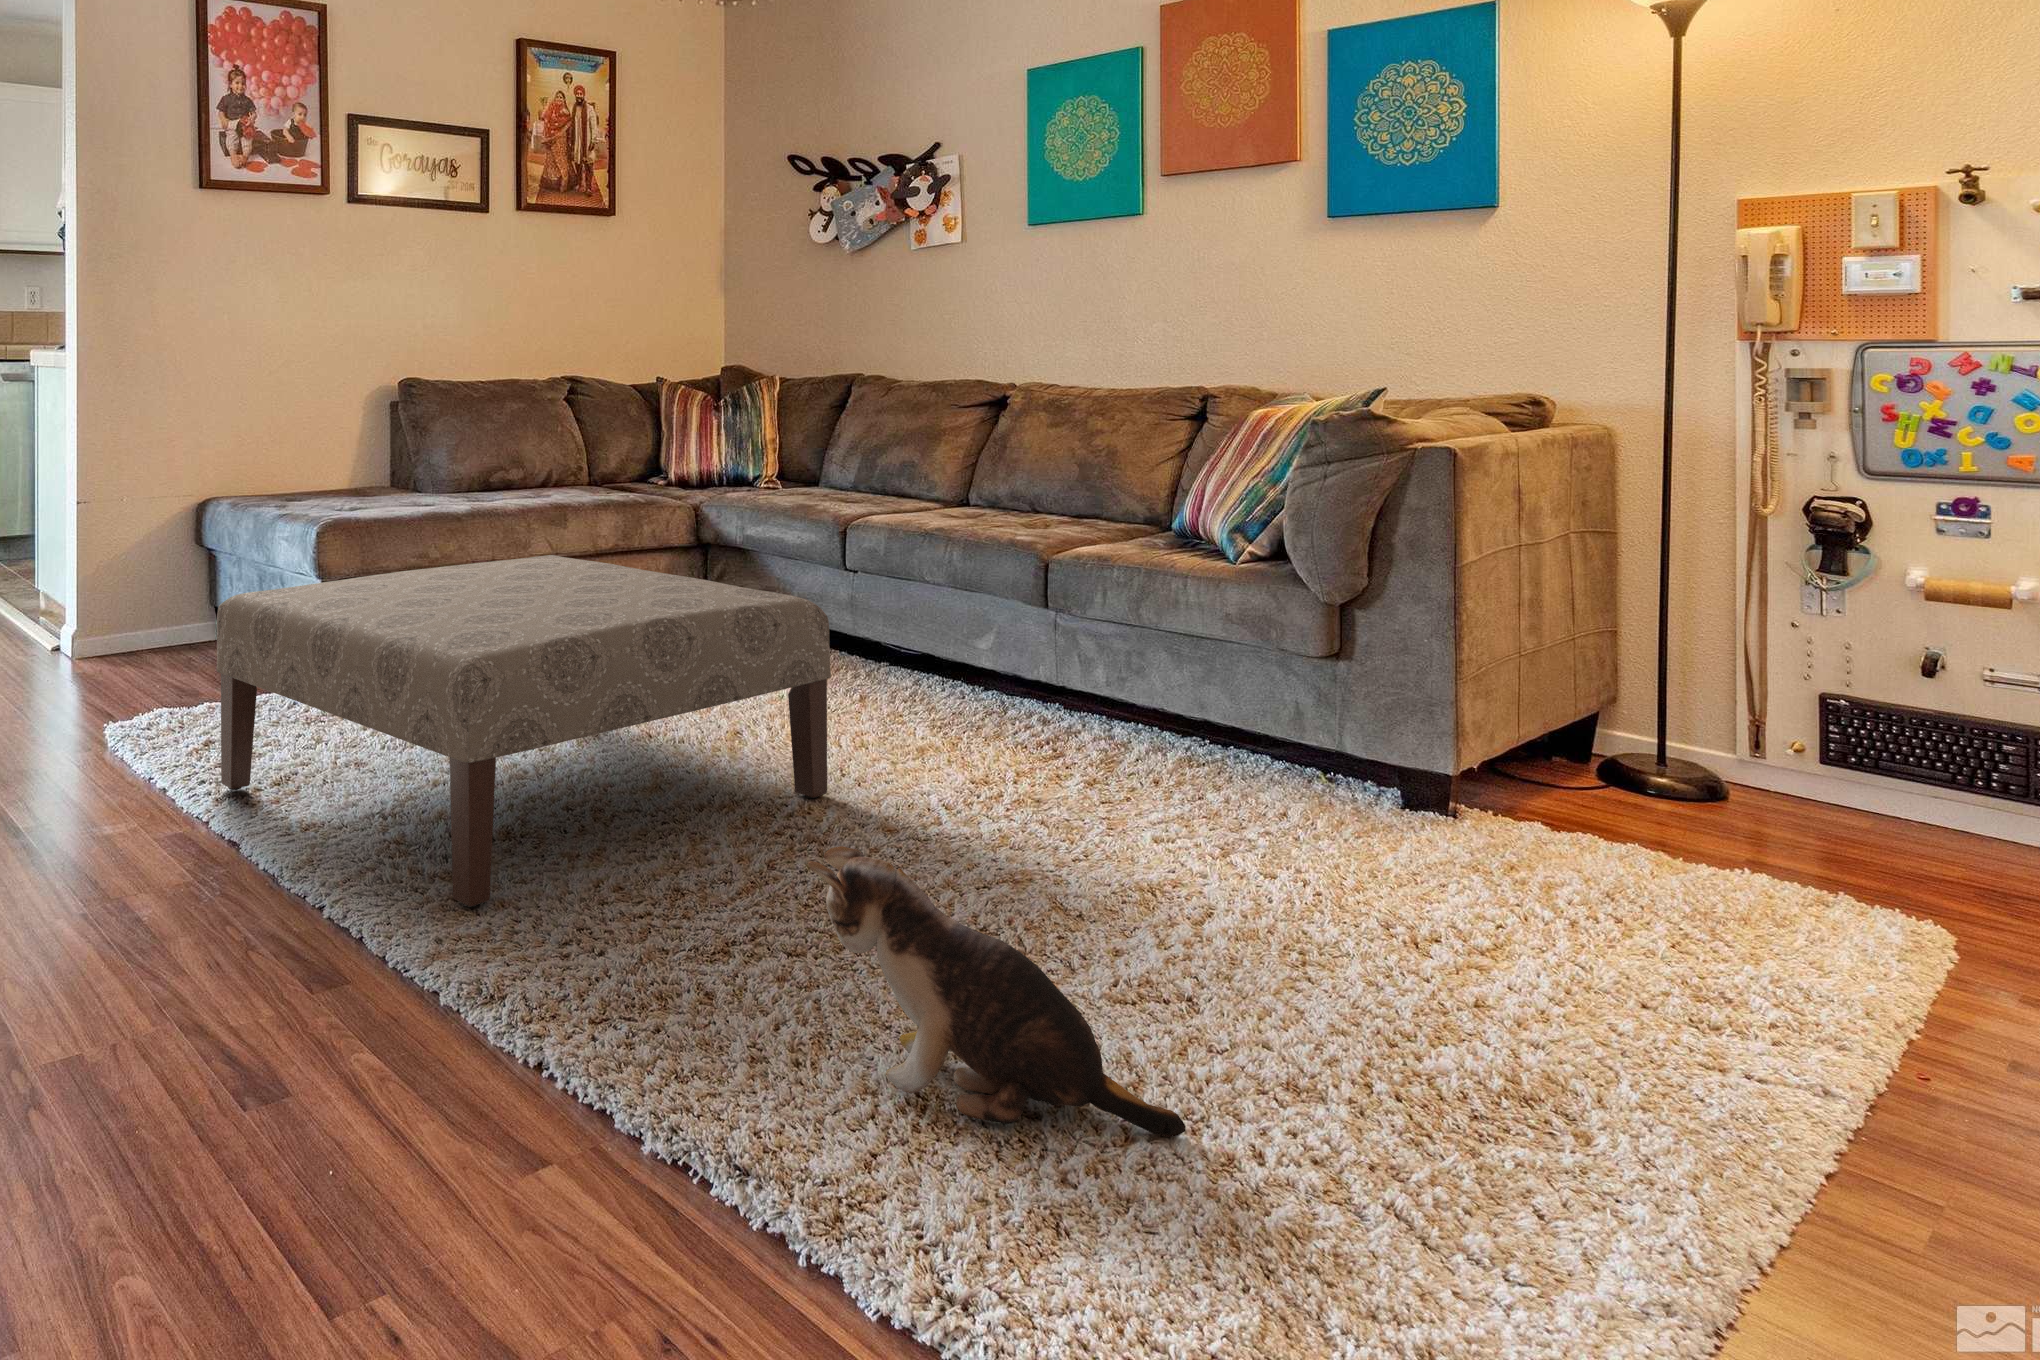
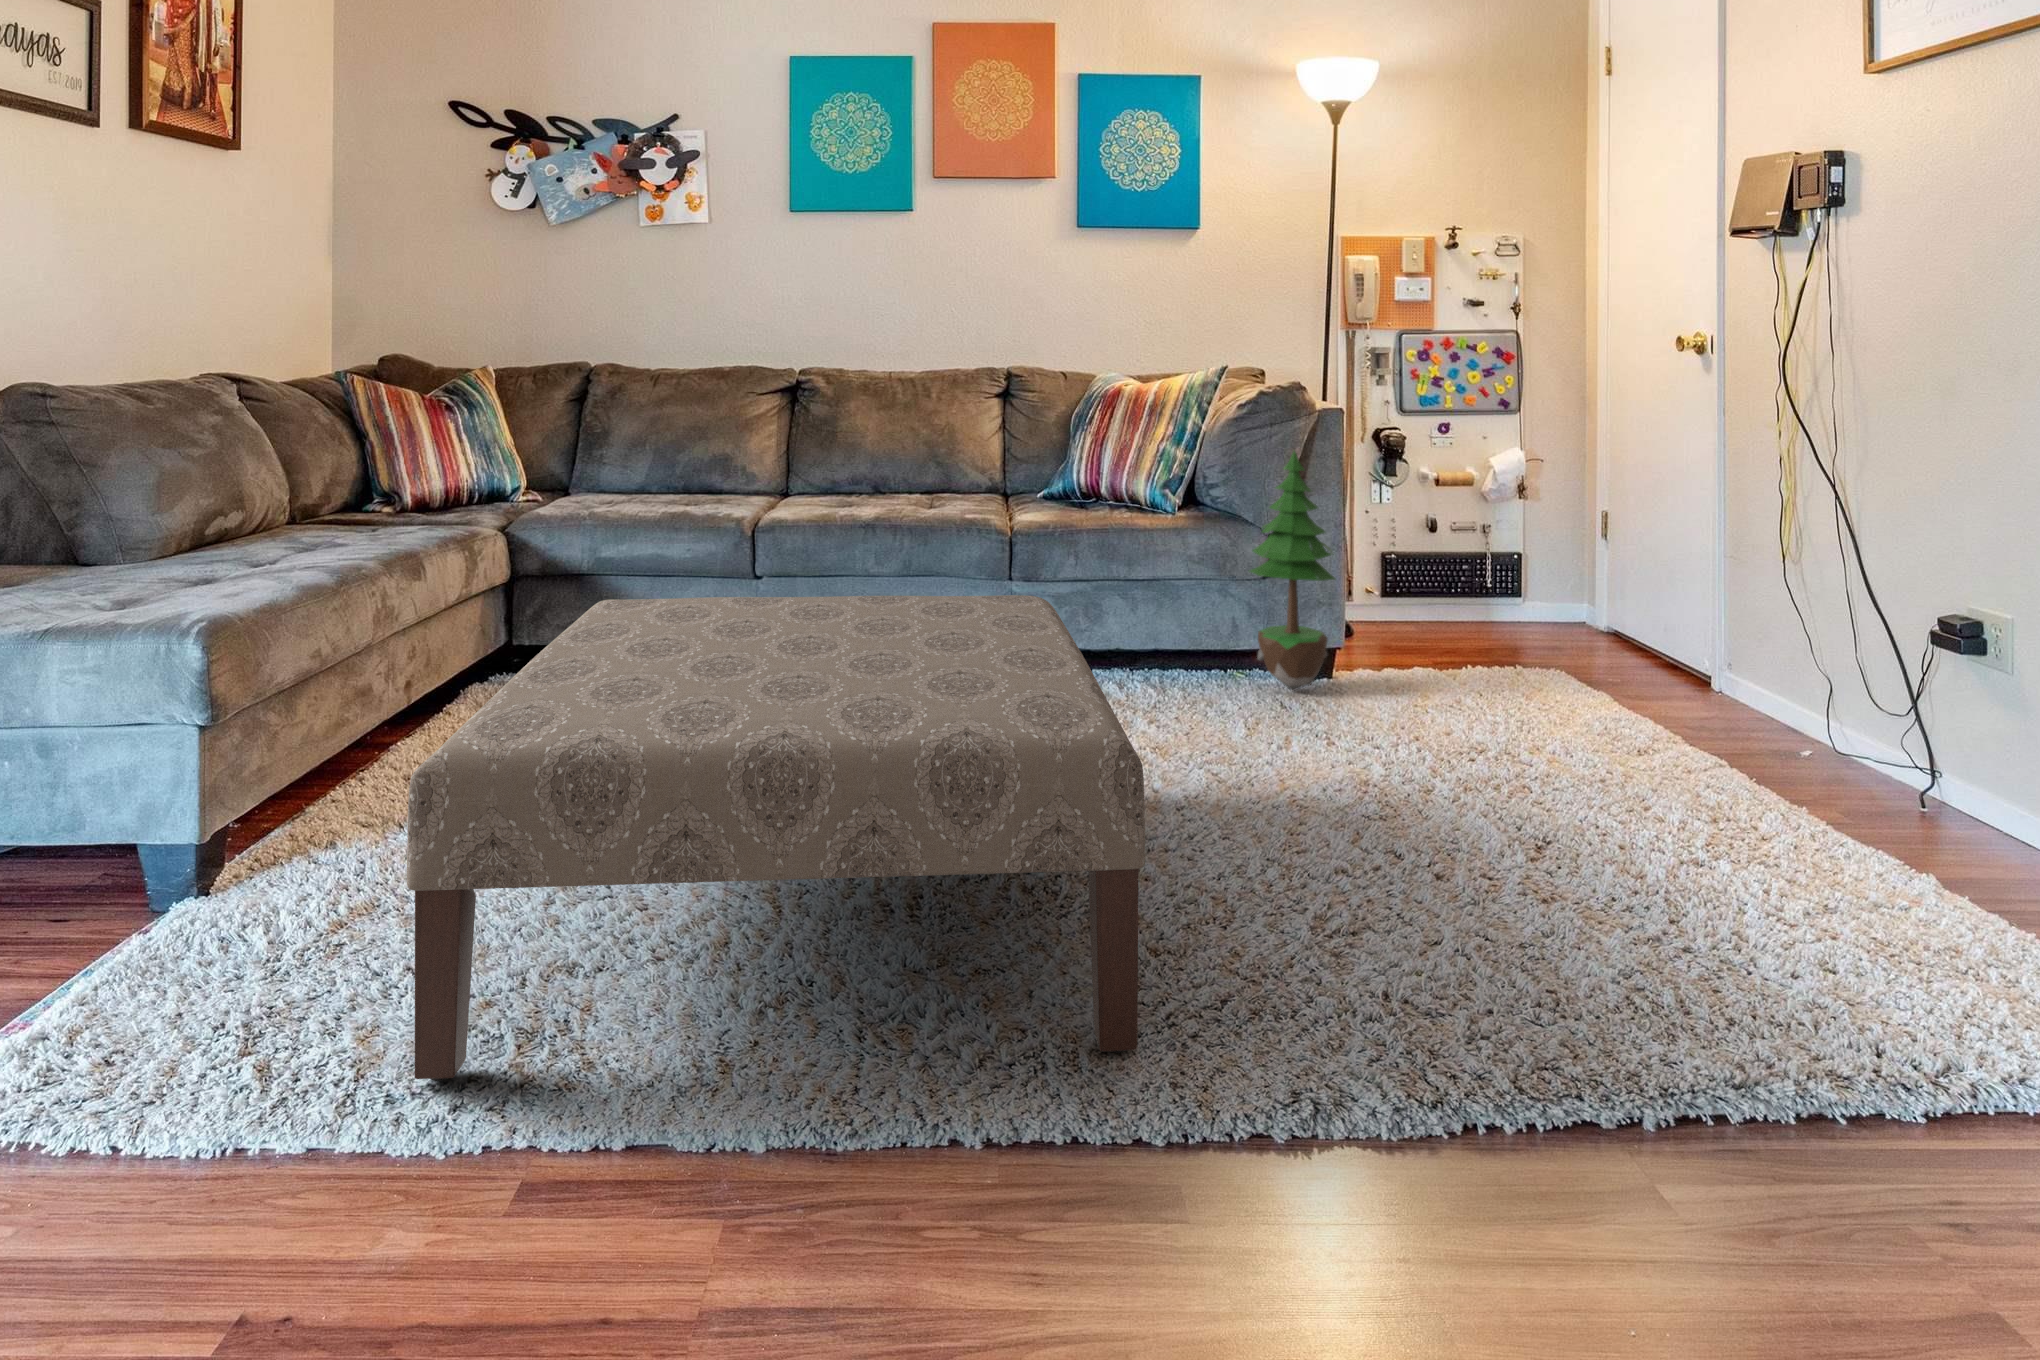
potted tree: none [1248,493,1374,806] -> present [1250,451,1335,691]
plush toy: present [808,846,1186,1137] -> none [1596,808,1830,1002]

